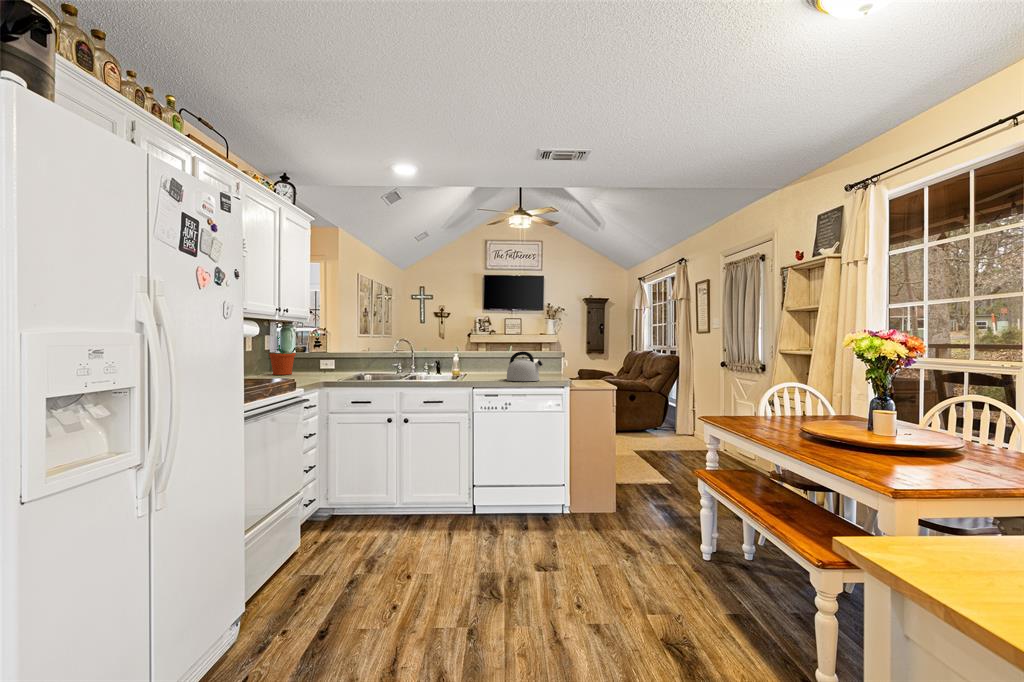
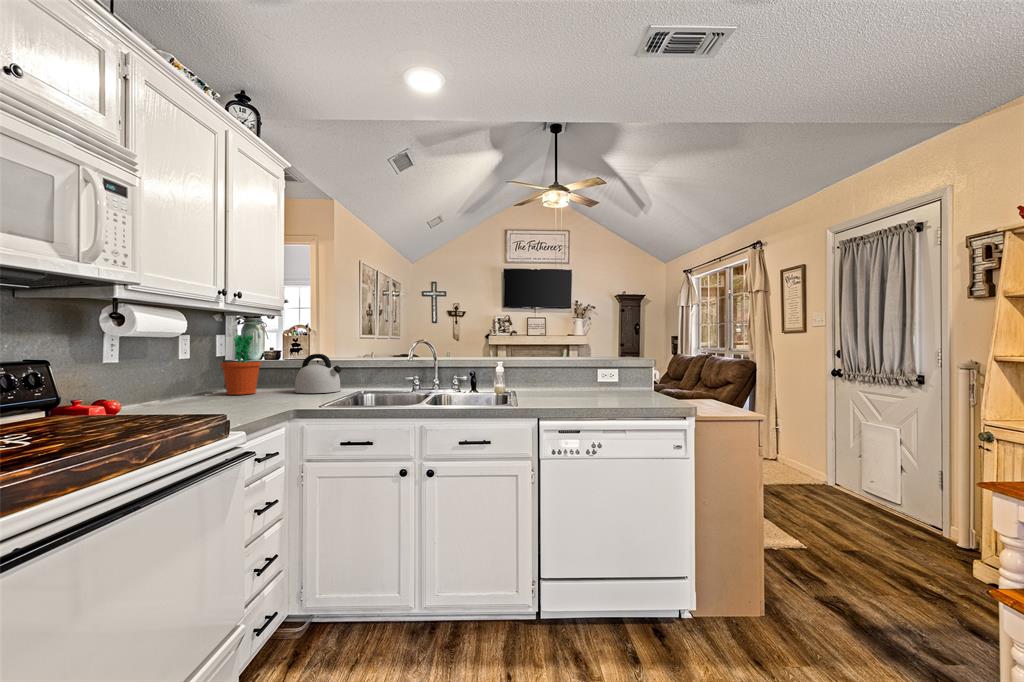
kettle: present [506,351,542,381] -> present [294,354,341,393]

